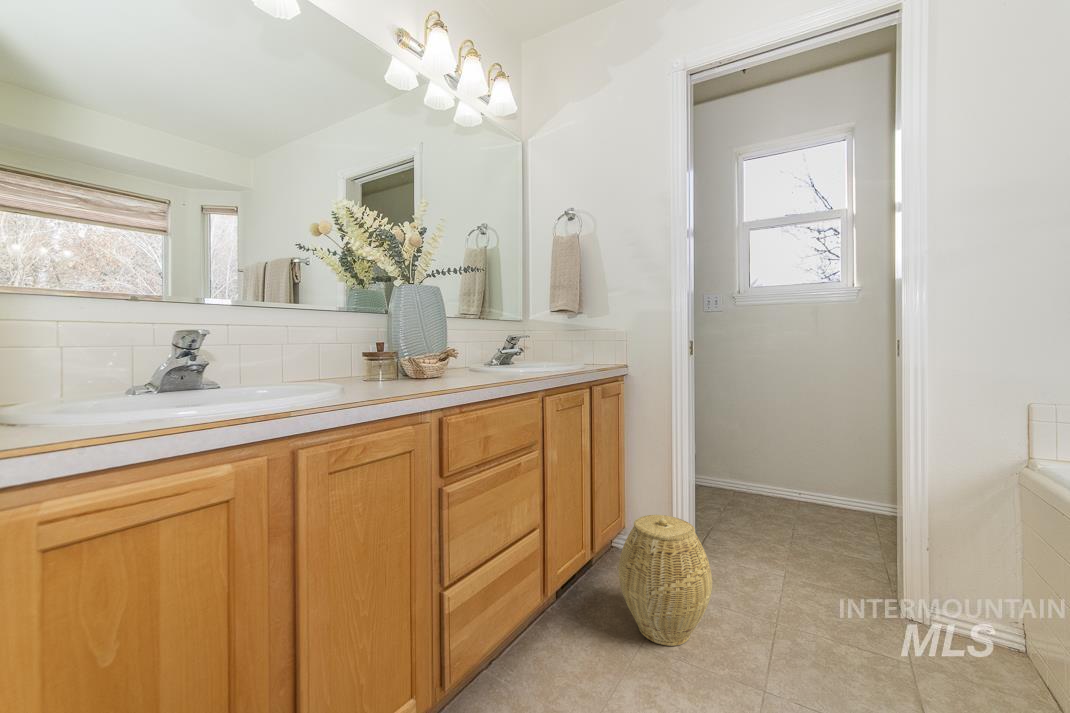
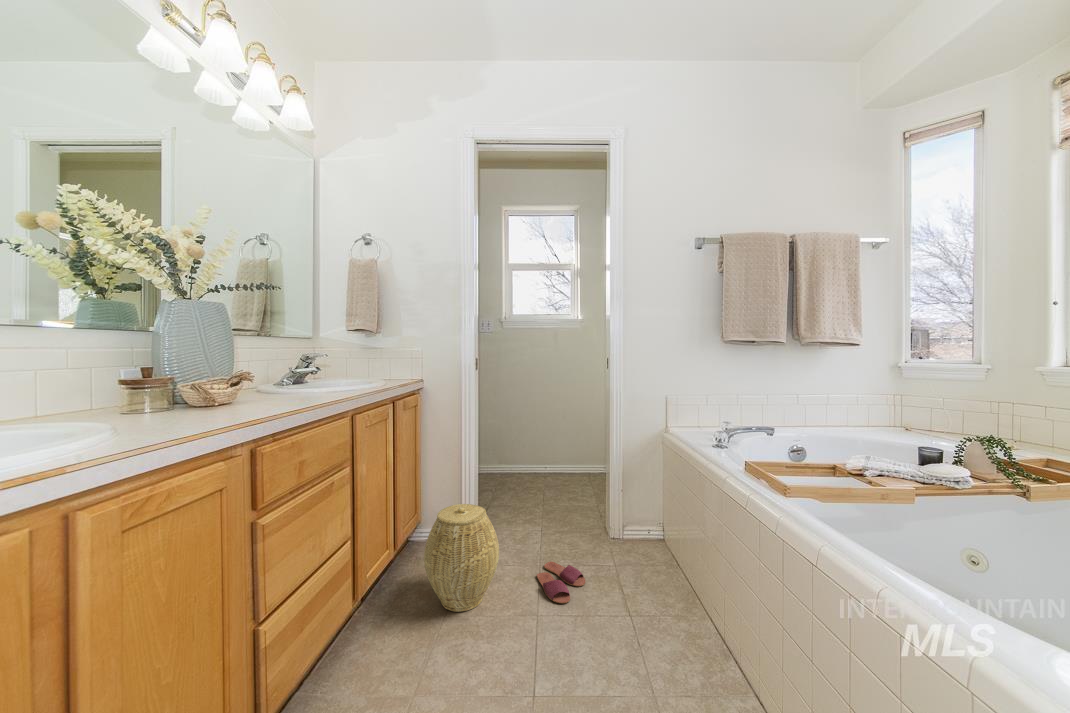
slippers: none [769,619,849,684] -> present [537,562,585,603]

